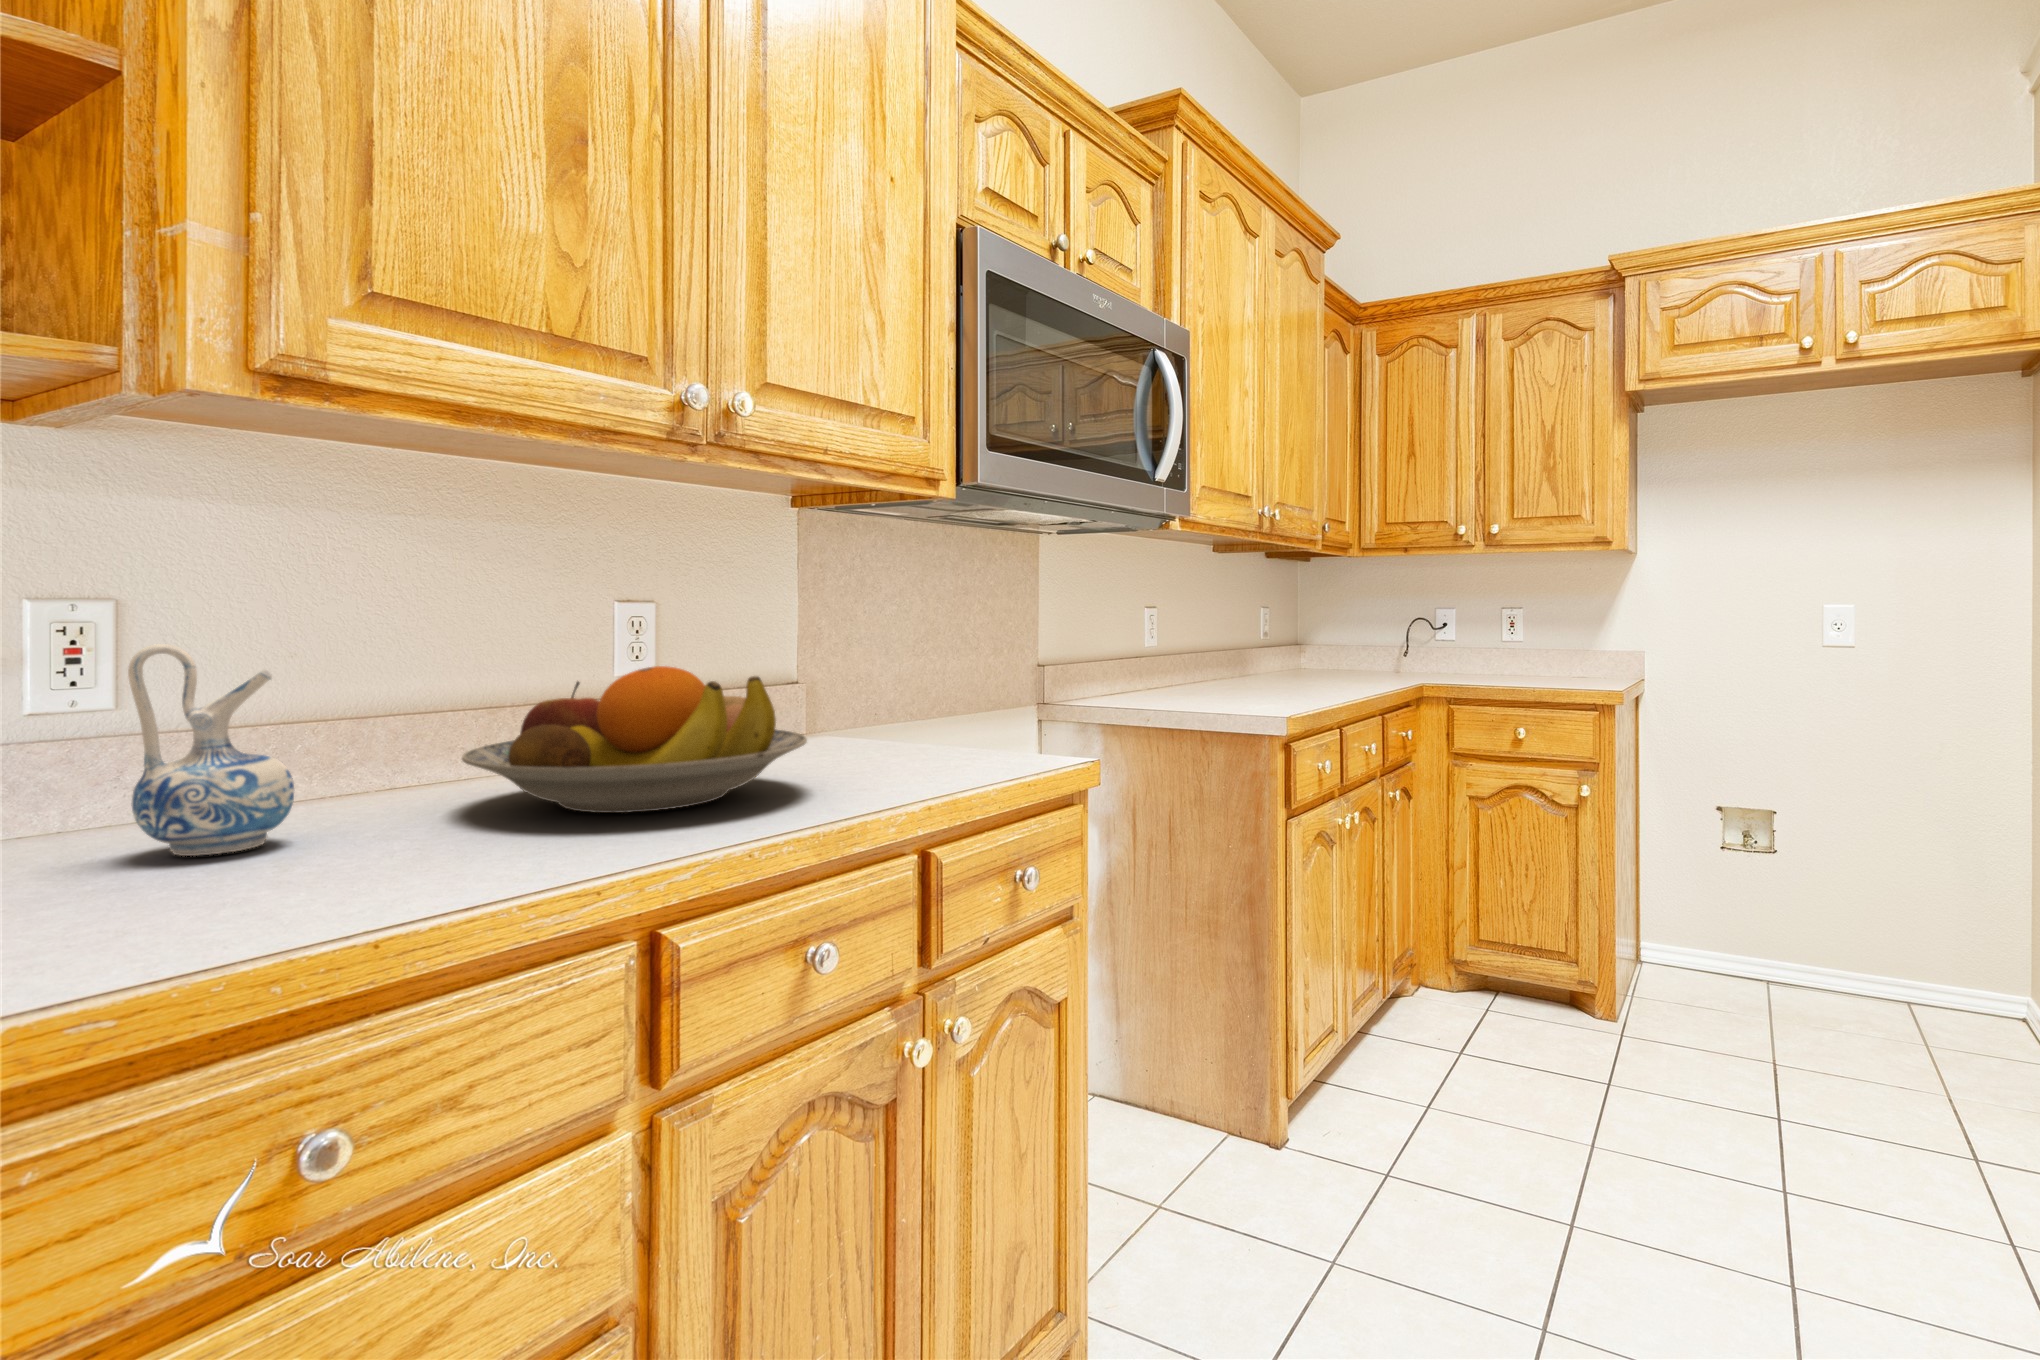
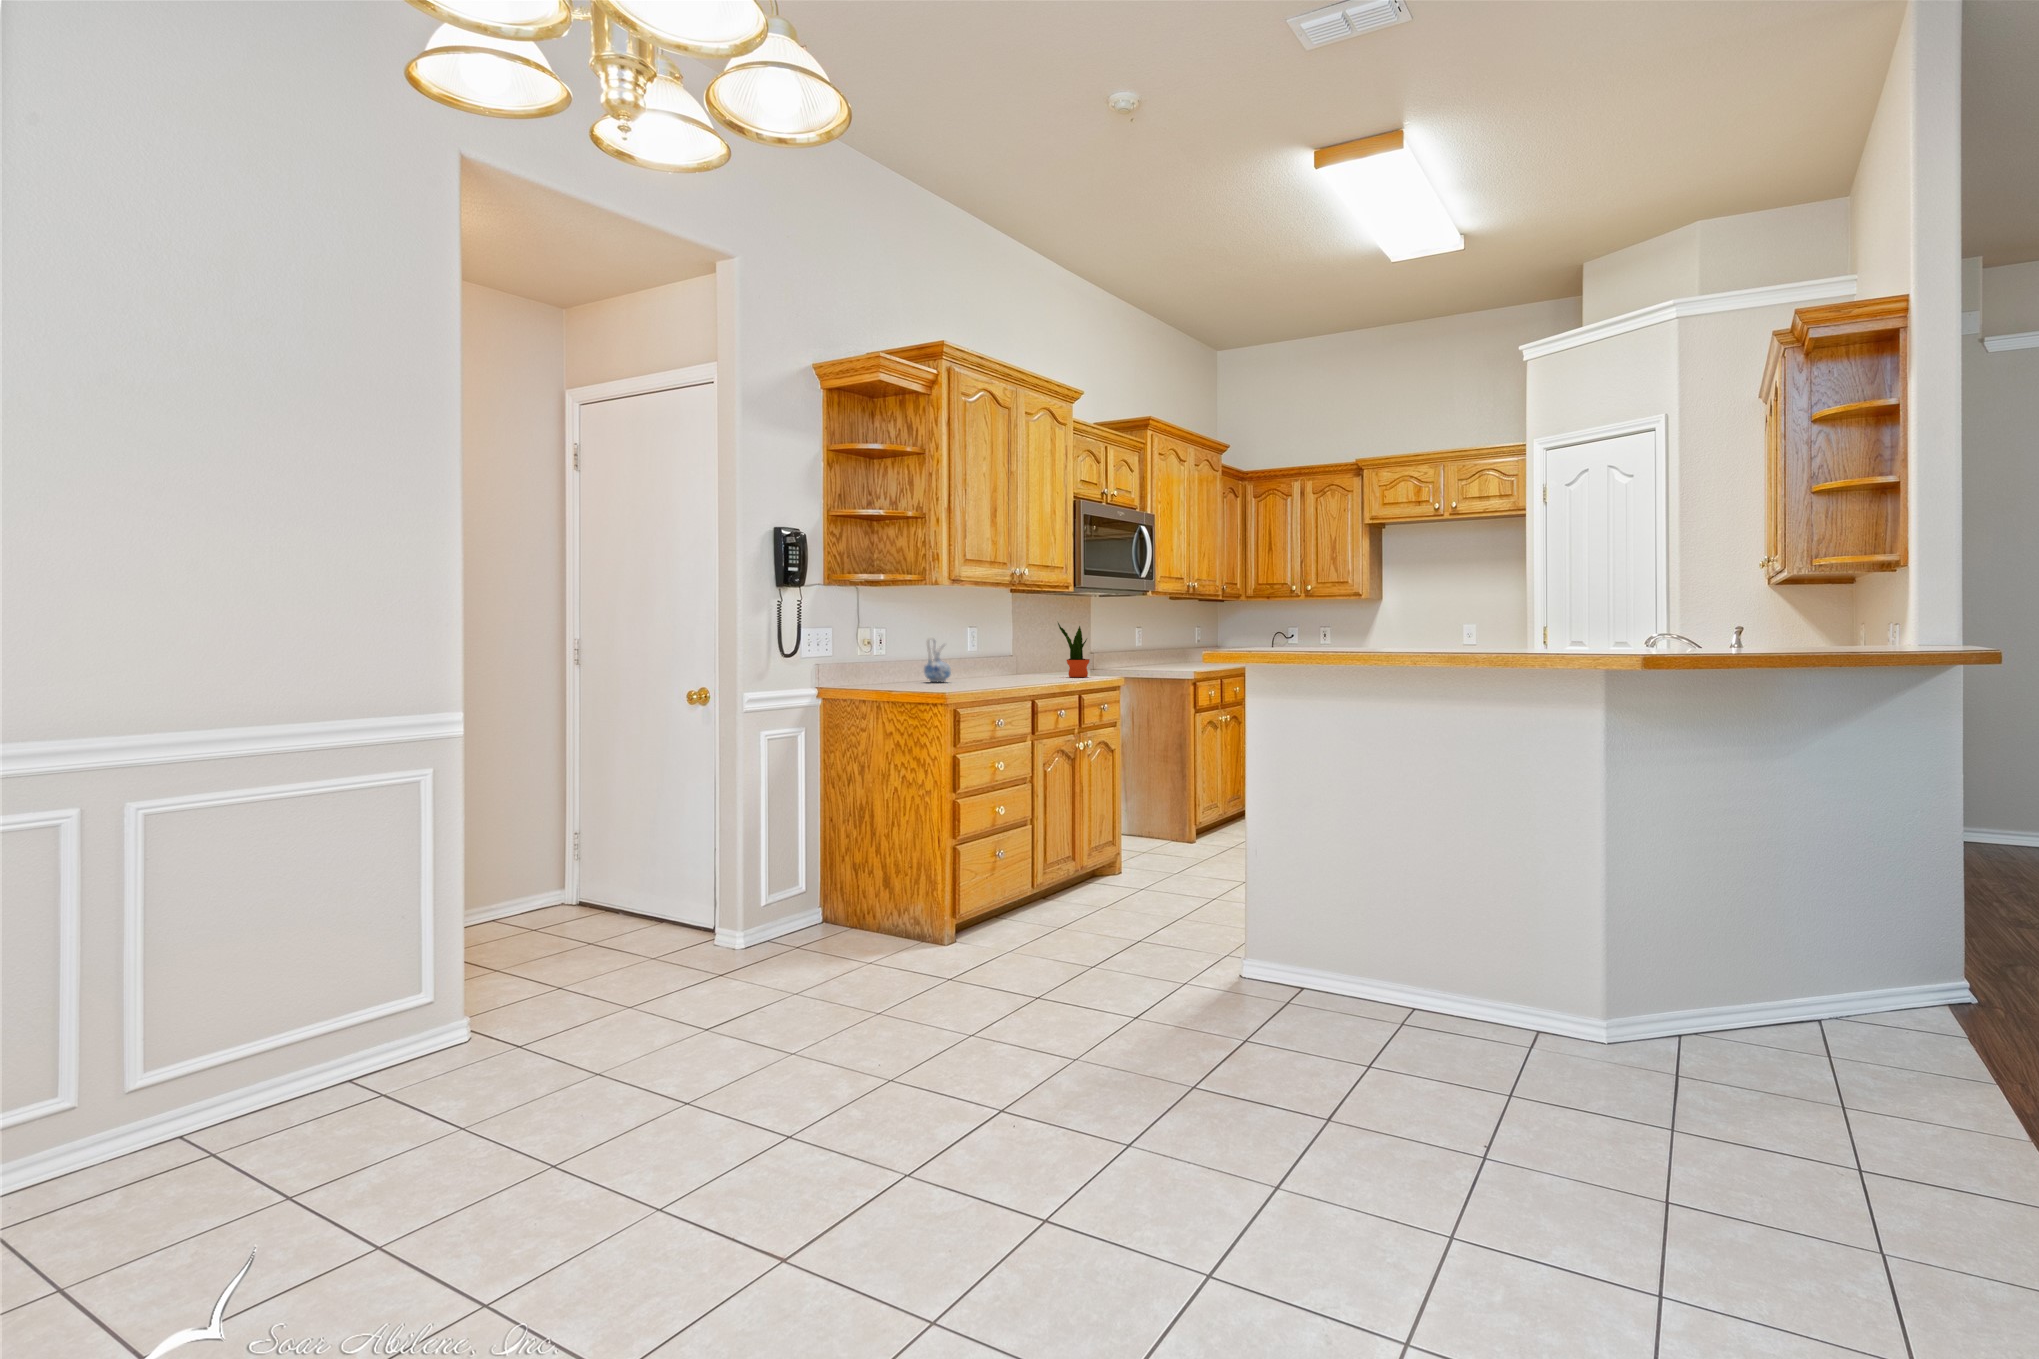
potted plant: none [883,584,986,769] -> present [1058,623,1089,677]
fruit bowl: present [462,666,807,813] -> none [966,644,1049,680]

